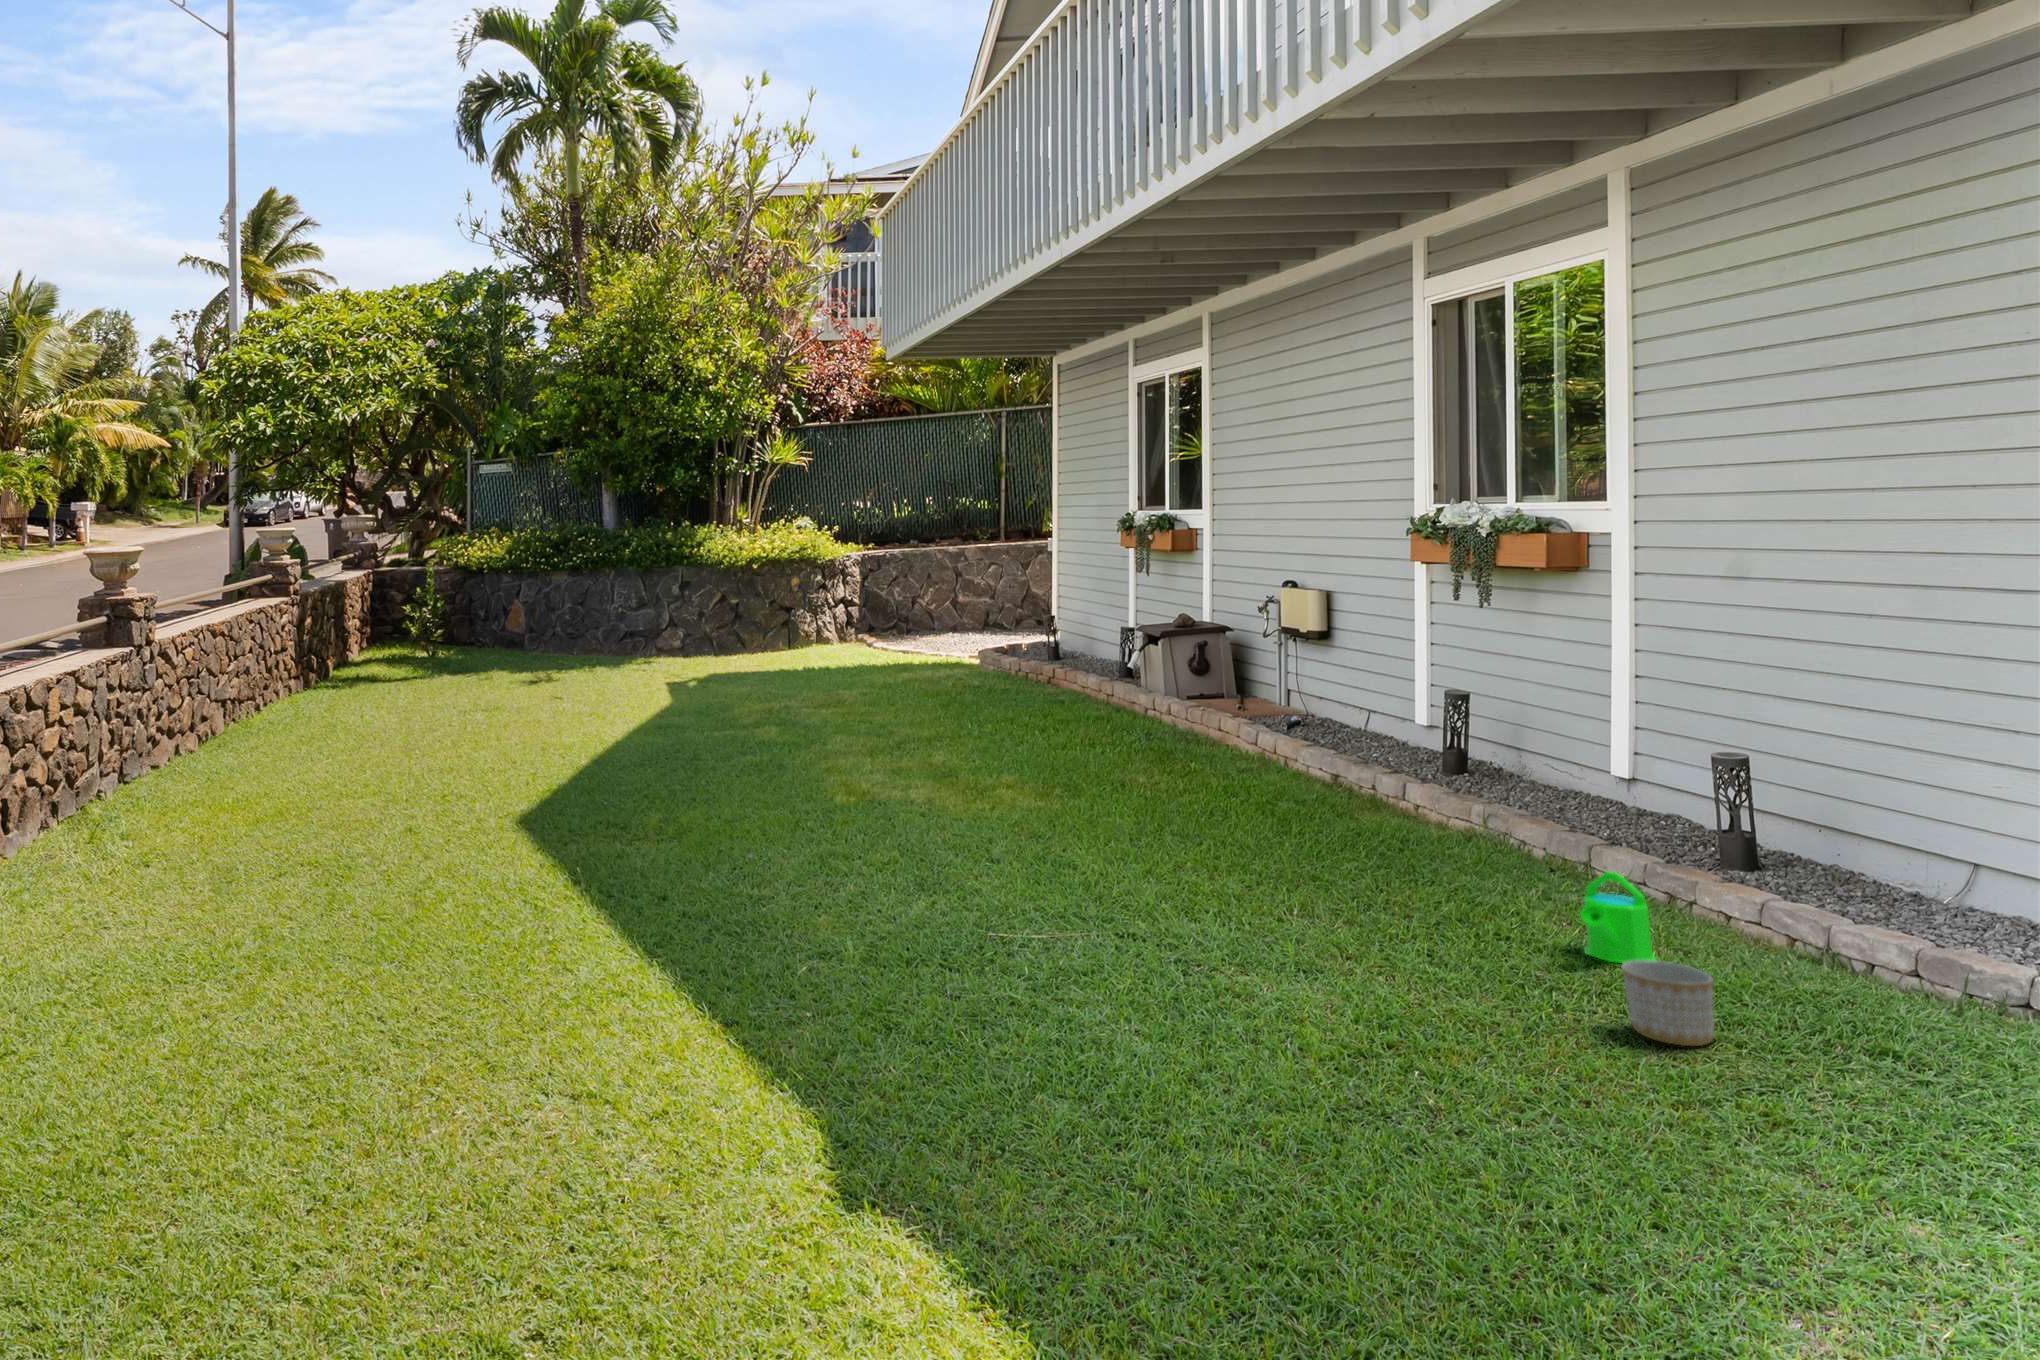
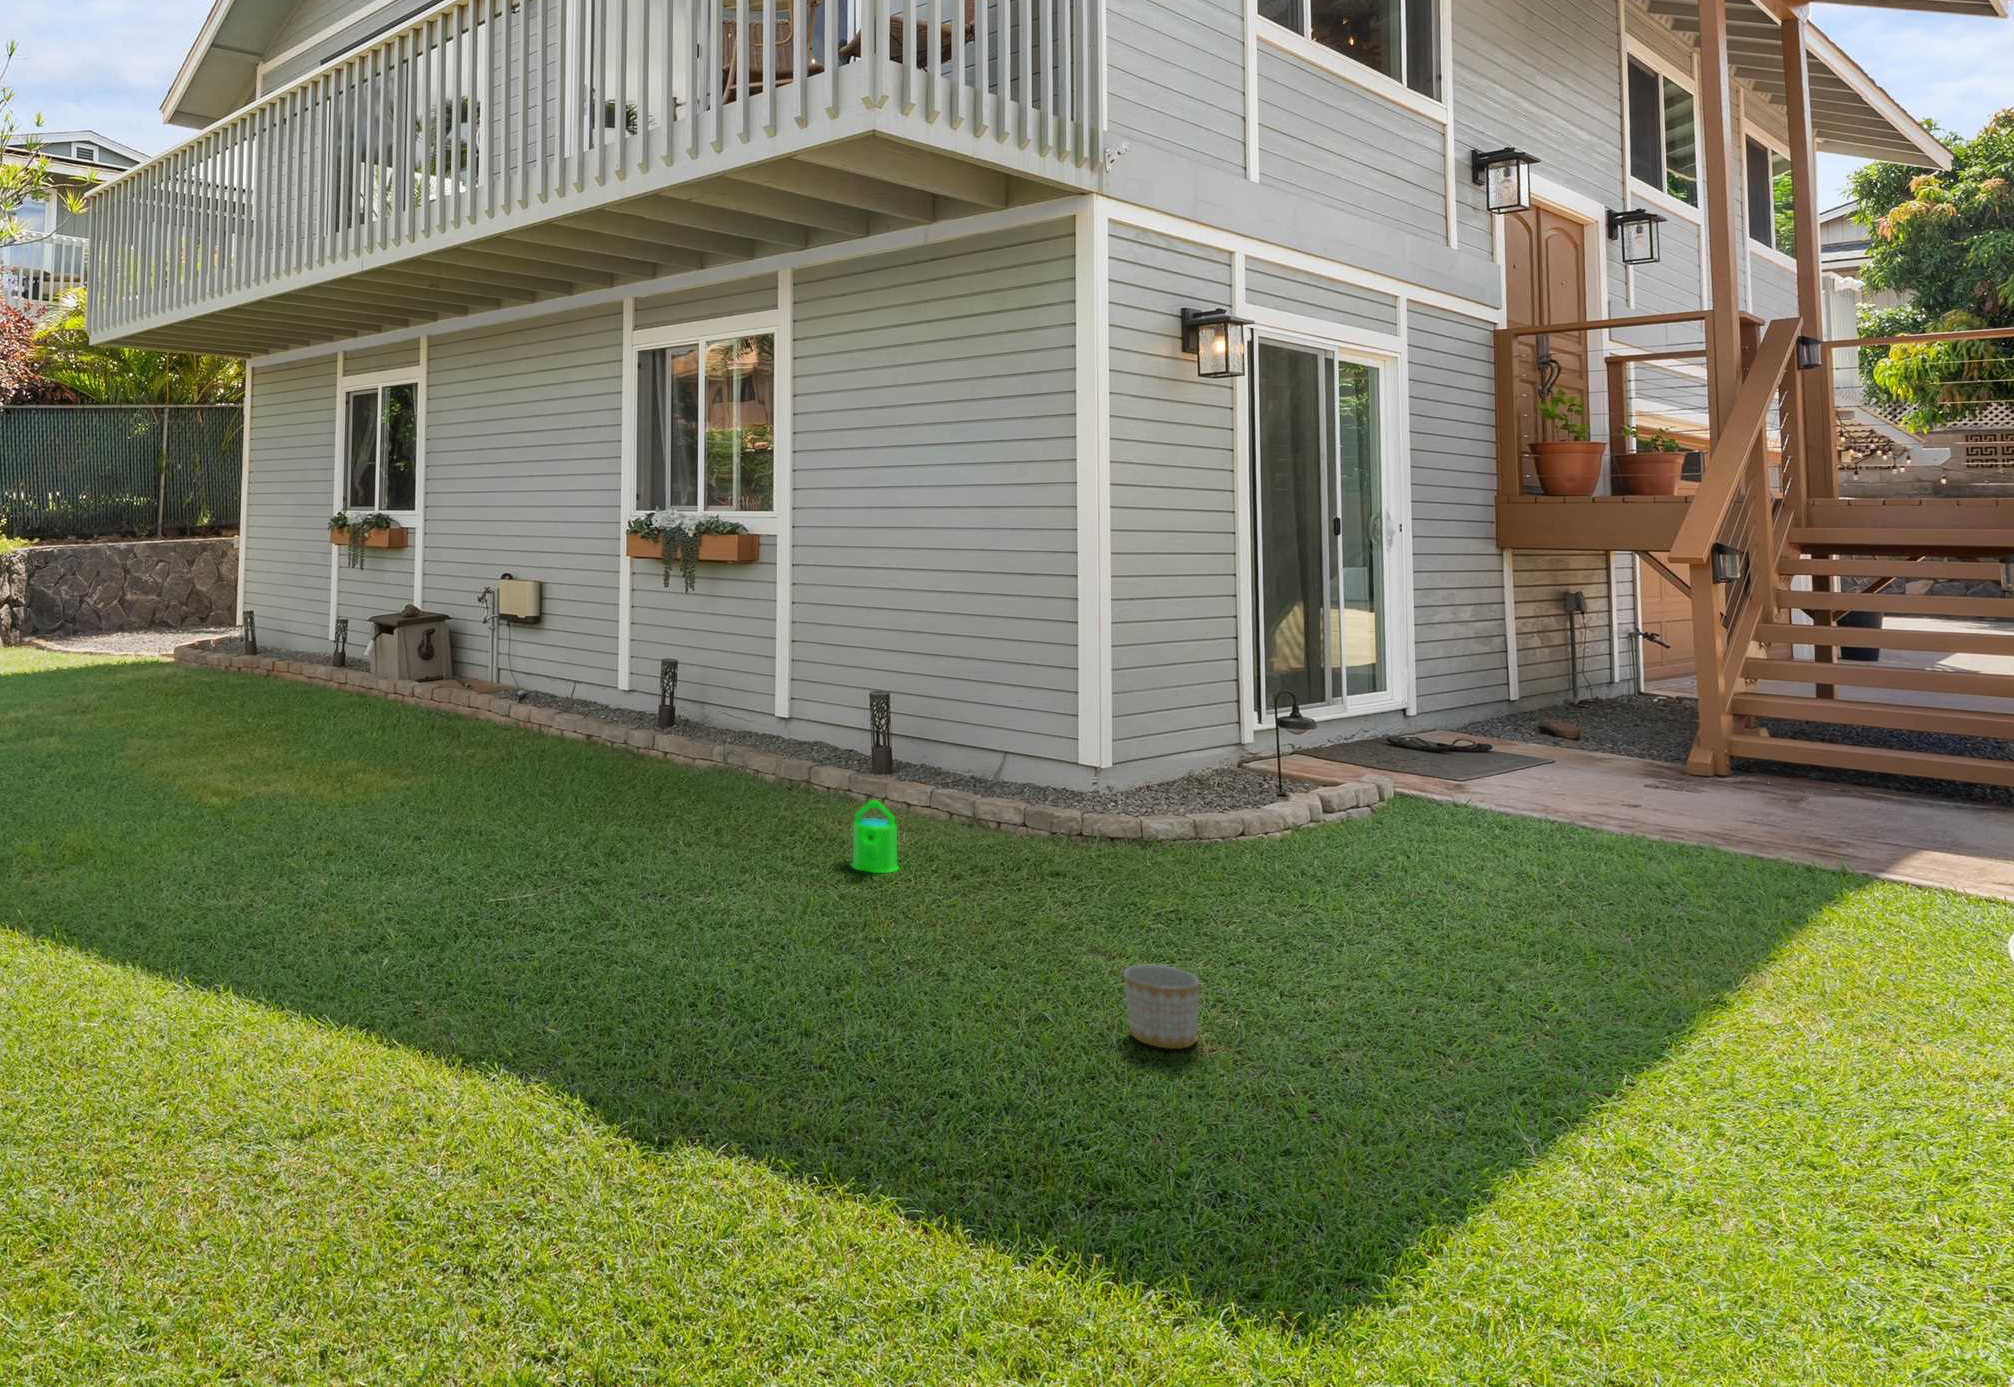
planter: present [1622,960,1714,1046] -> present [1124,965,1200,1049]

